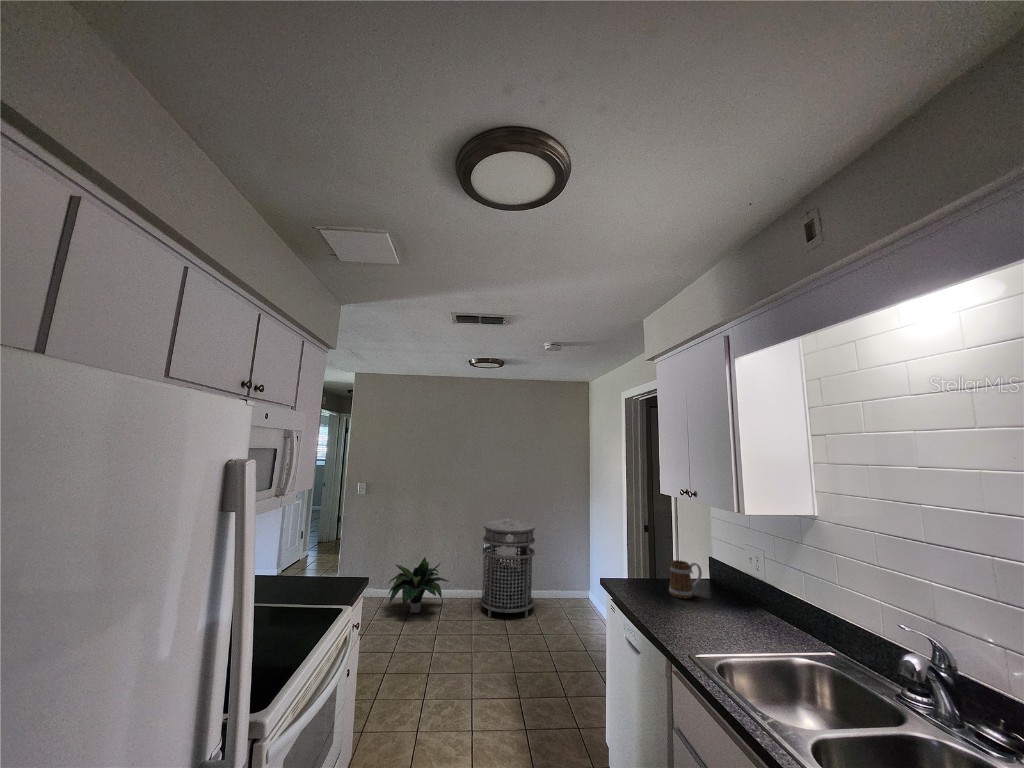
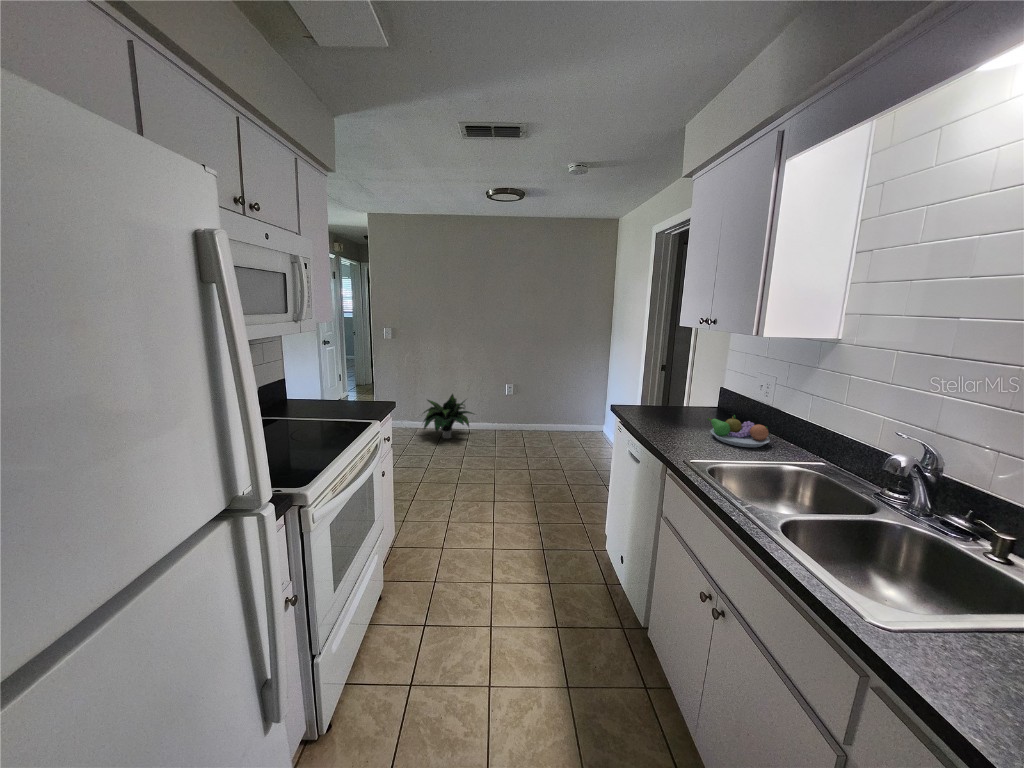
trash can: present [481,518,535,617] -> none [504,360,554,444]
mug: present [669,560,702,599] -> none [675,388,709,421]
fruit bowl: none [704,593,773,634] -> present [707,415,770,447]

